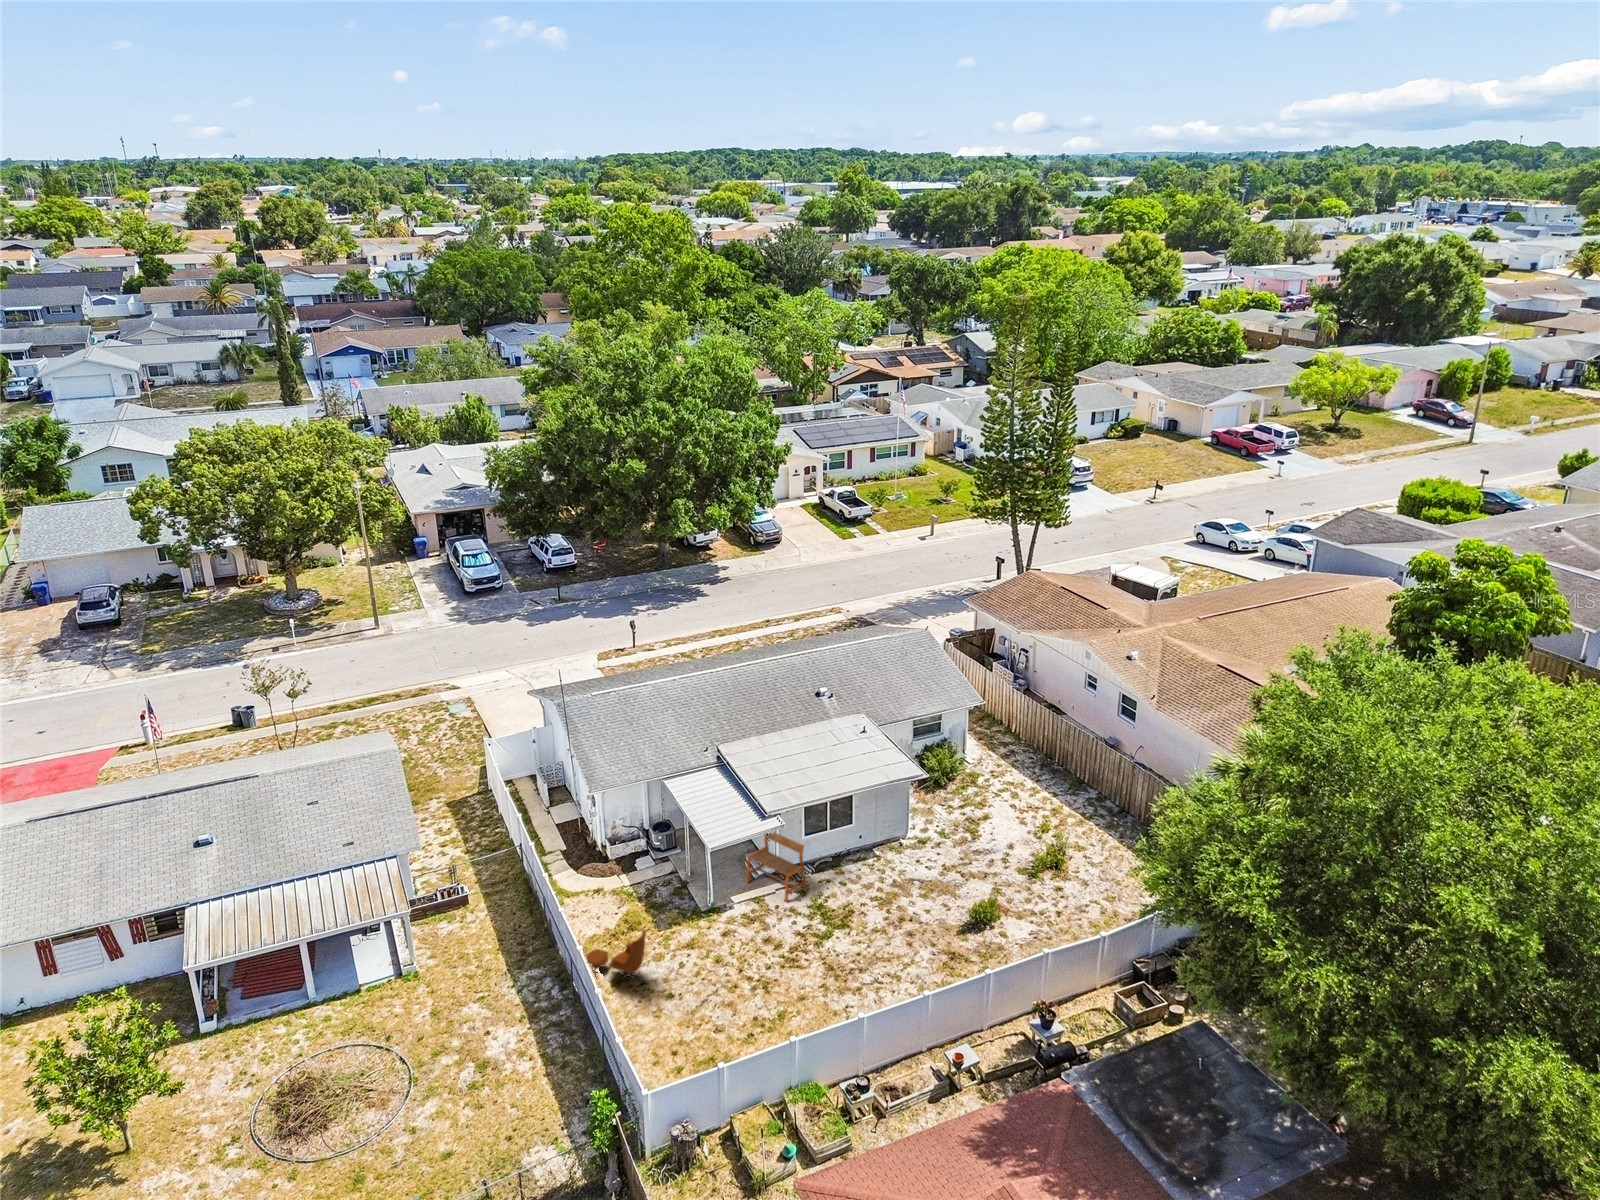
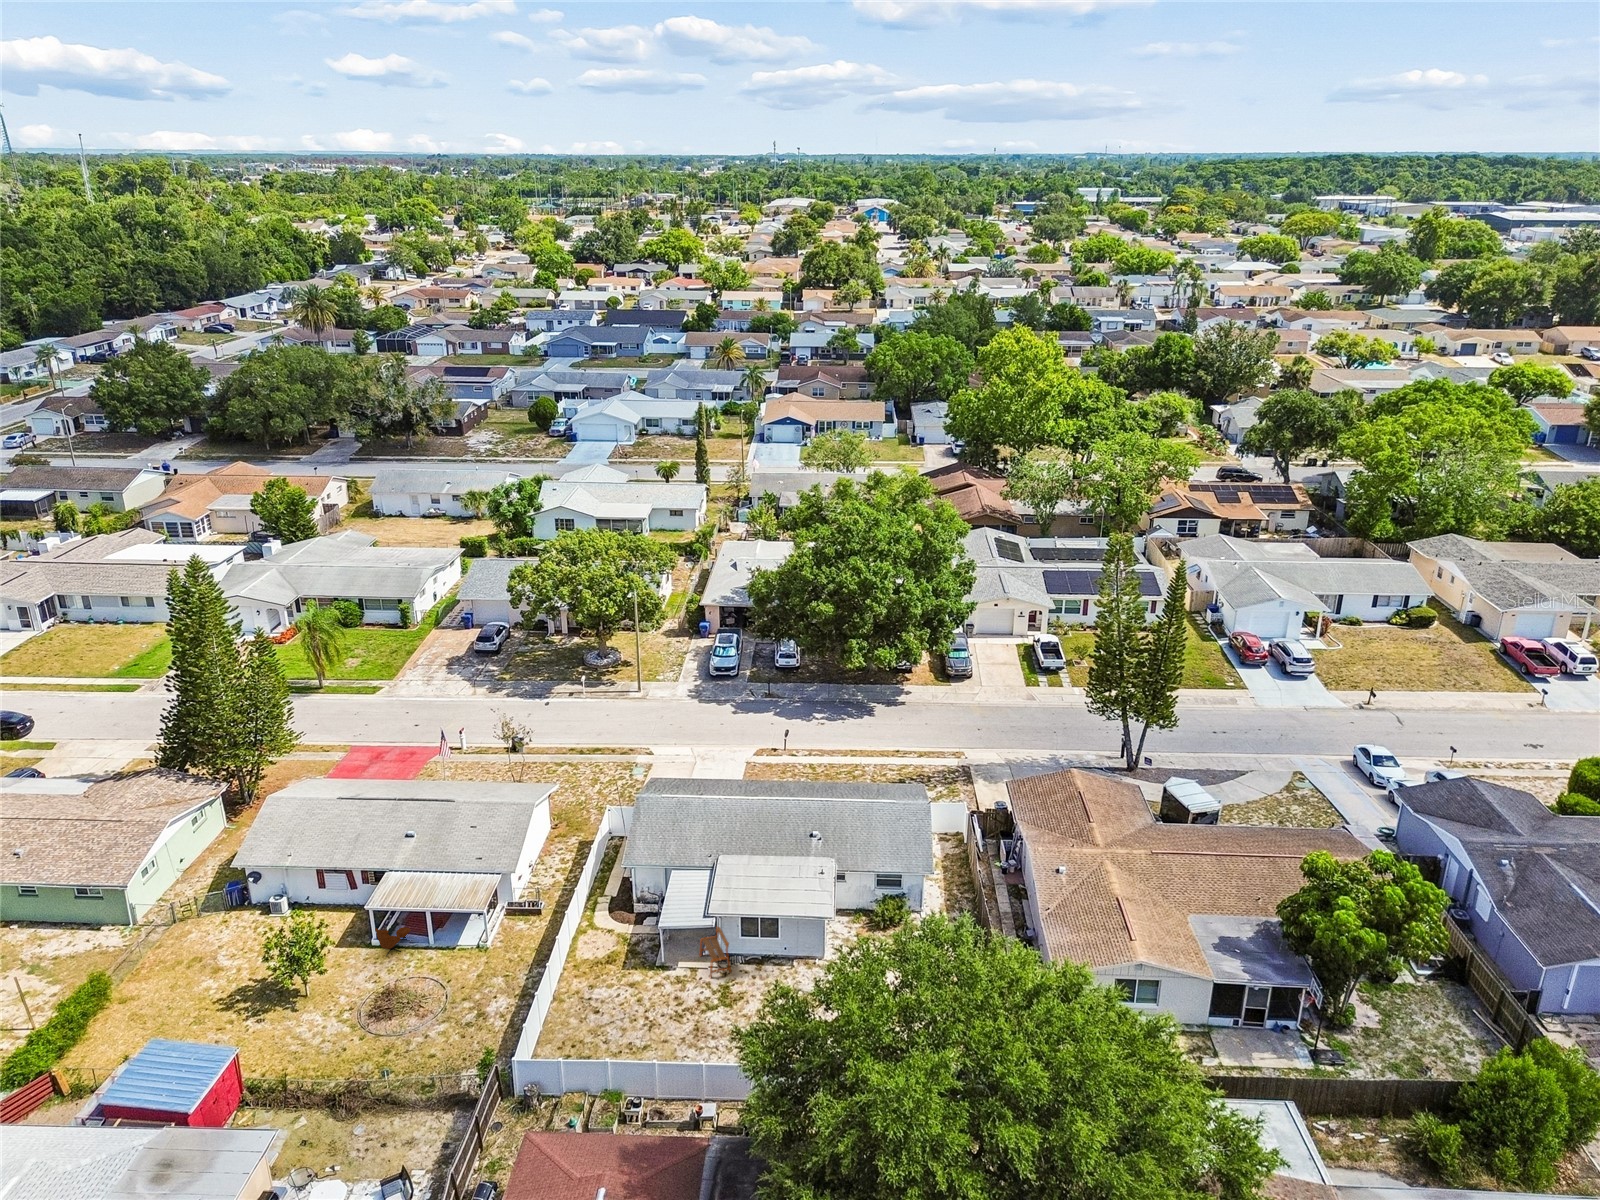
lounge chair: present [585,930,646,982] -> present [375,927,411,956]

